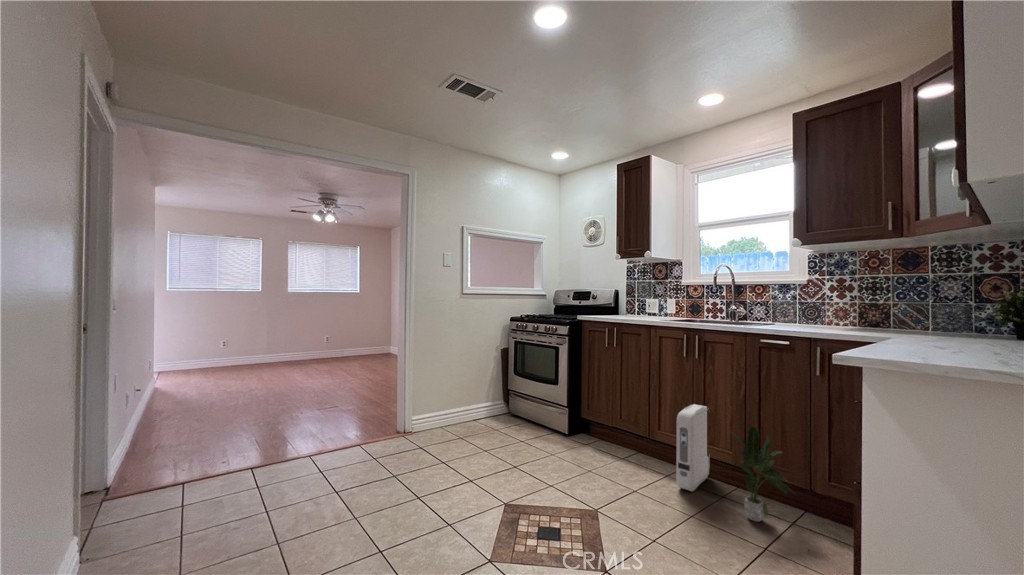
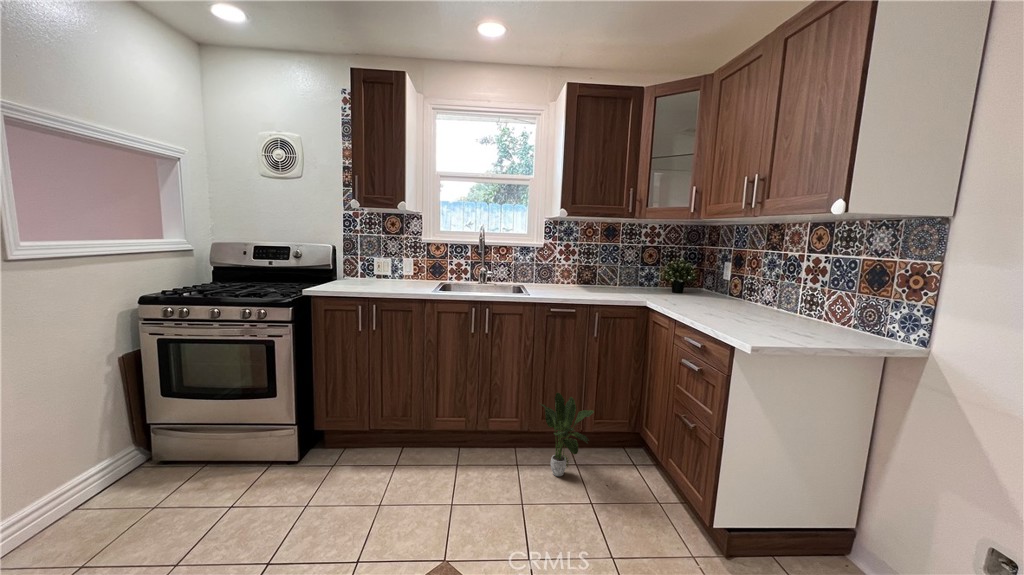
air purifier: present [676,404,710,491] -> none [476,380,503,474]

